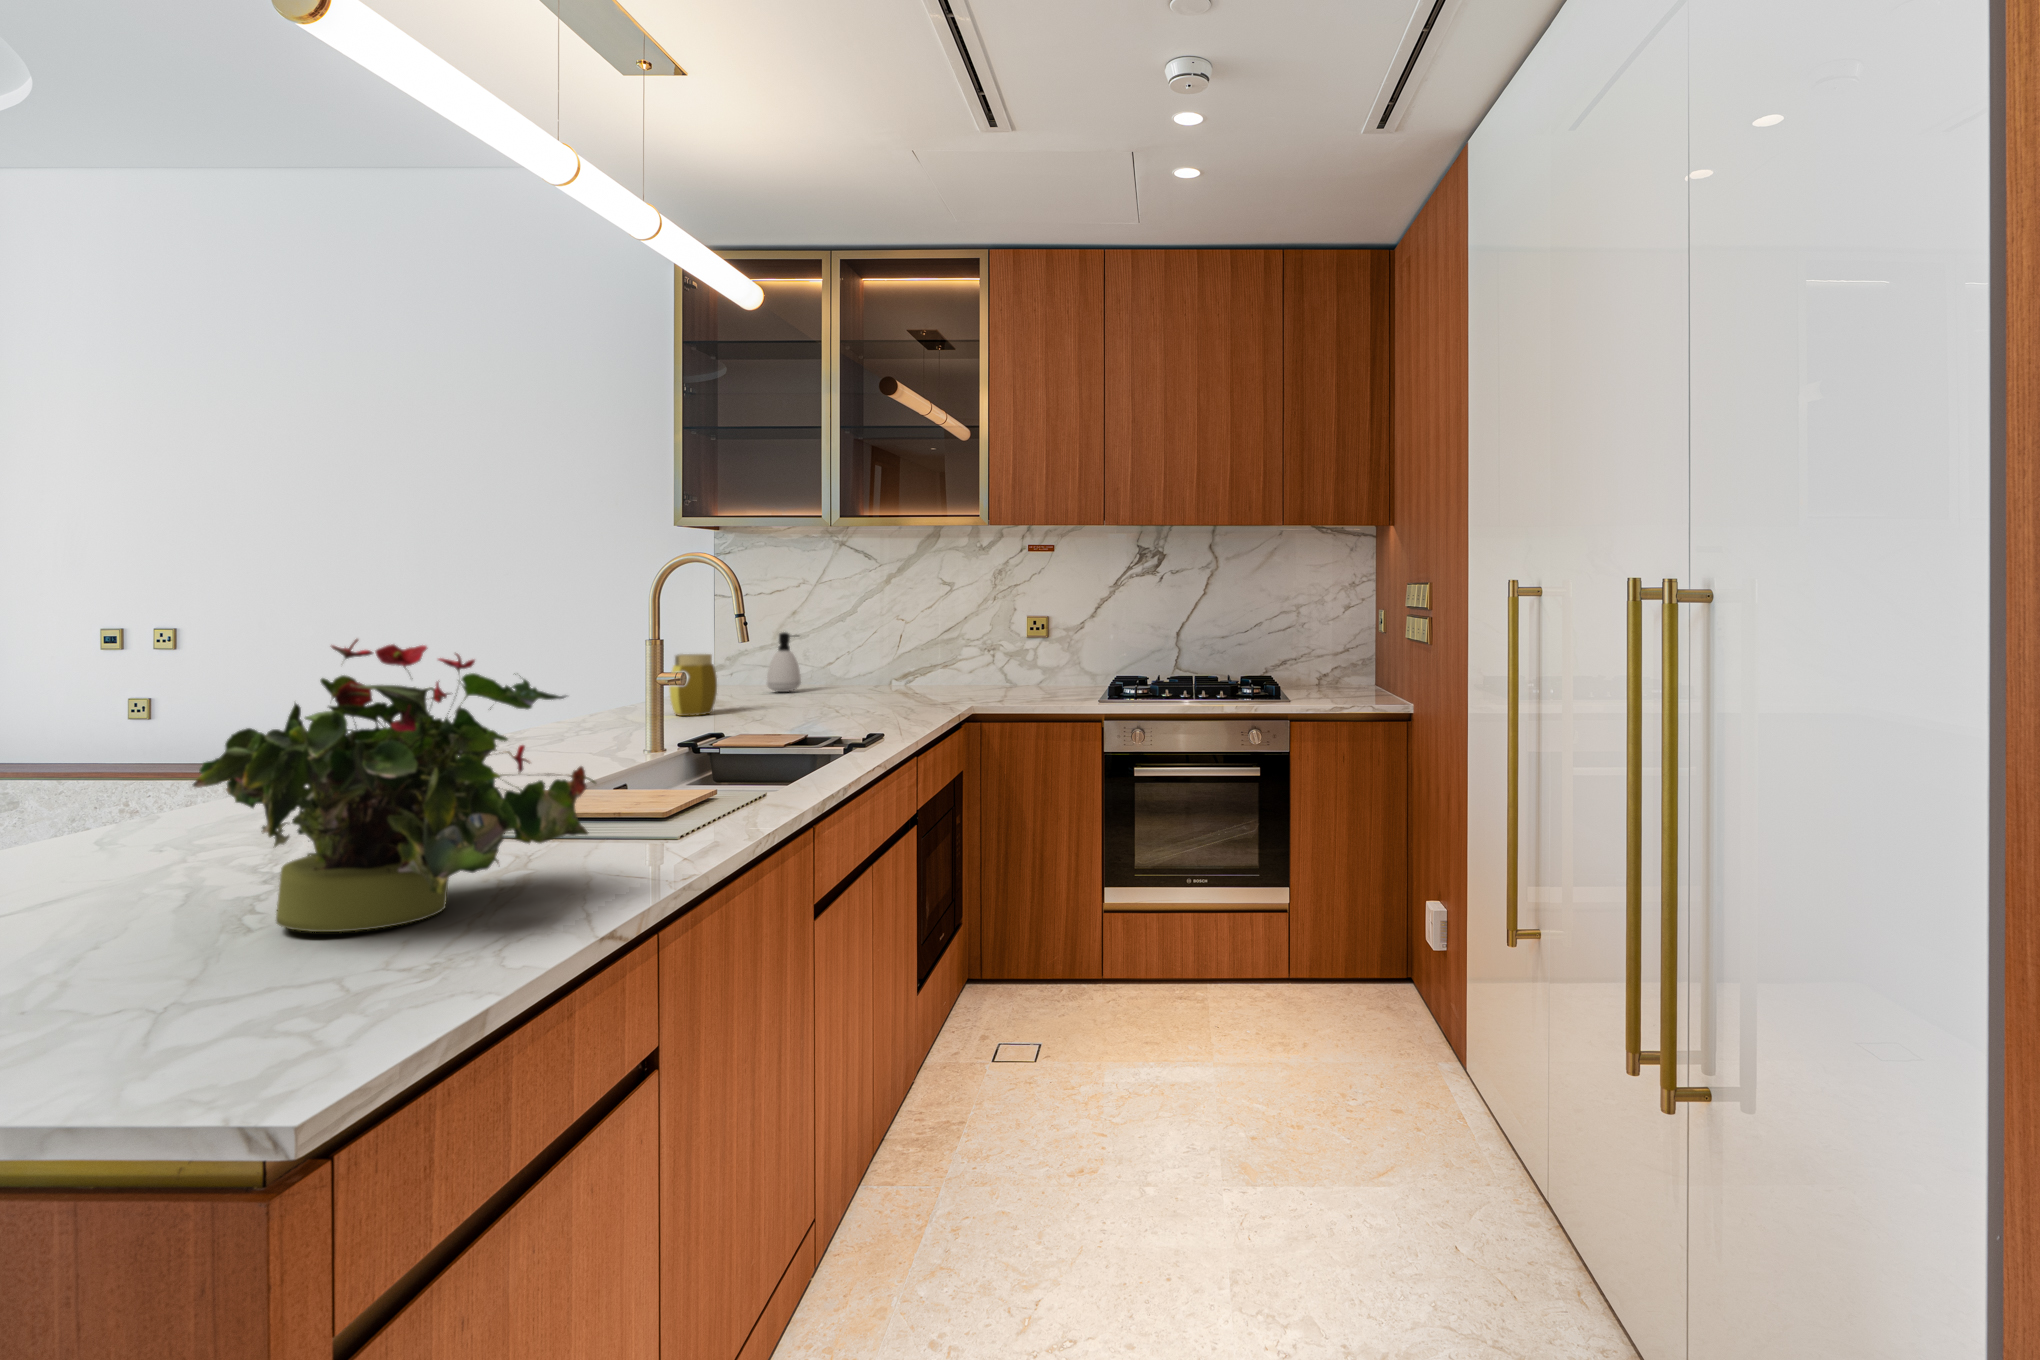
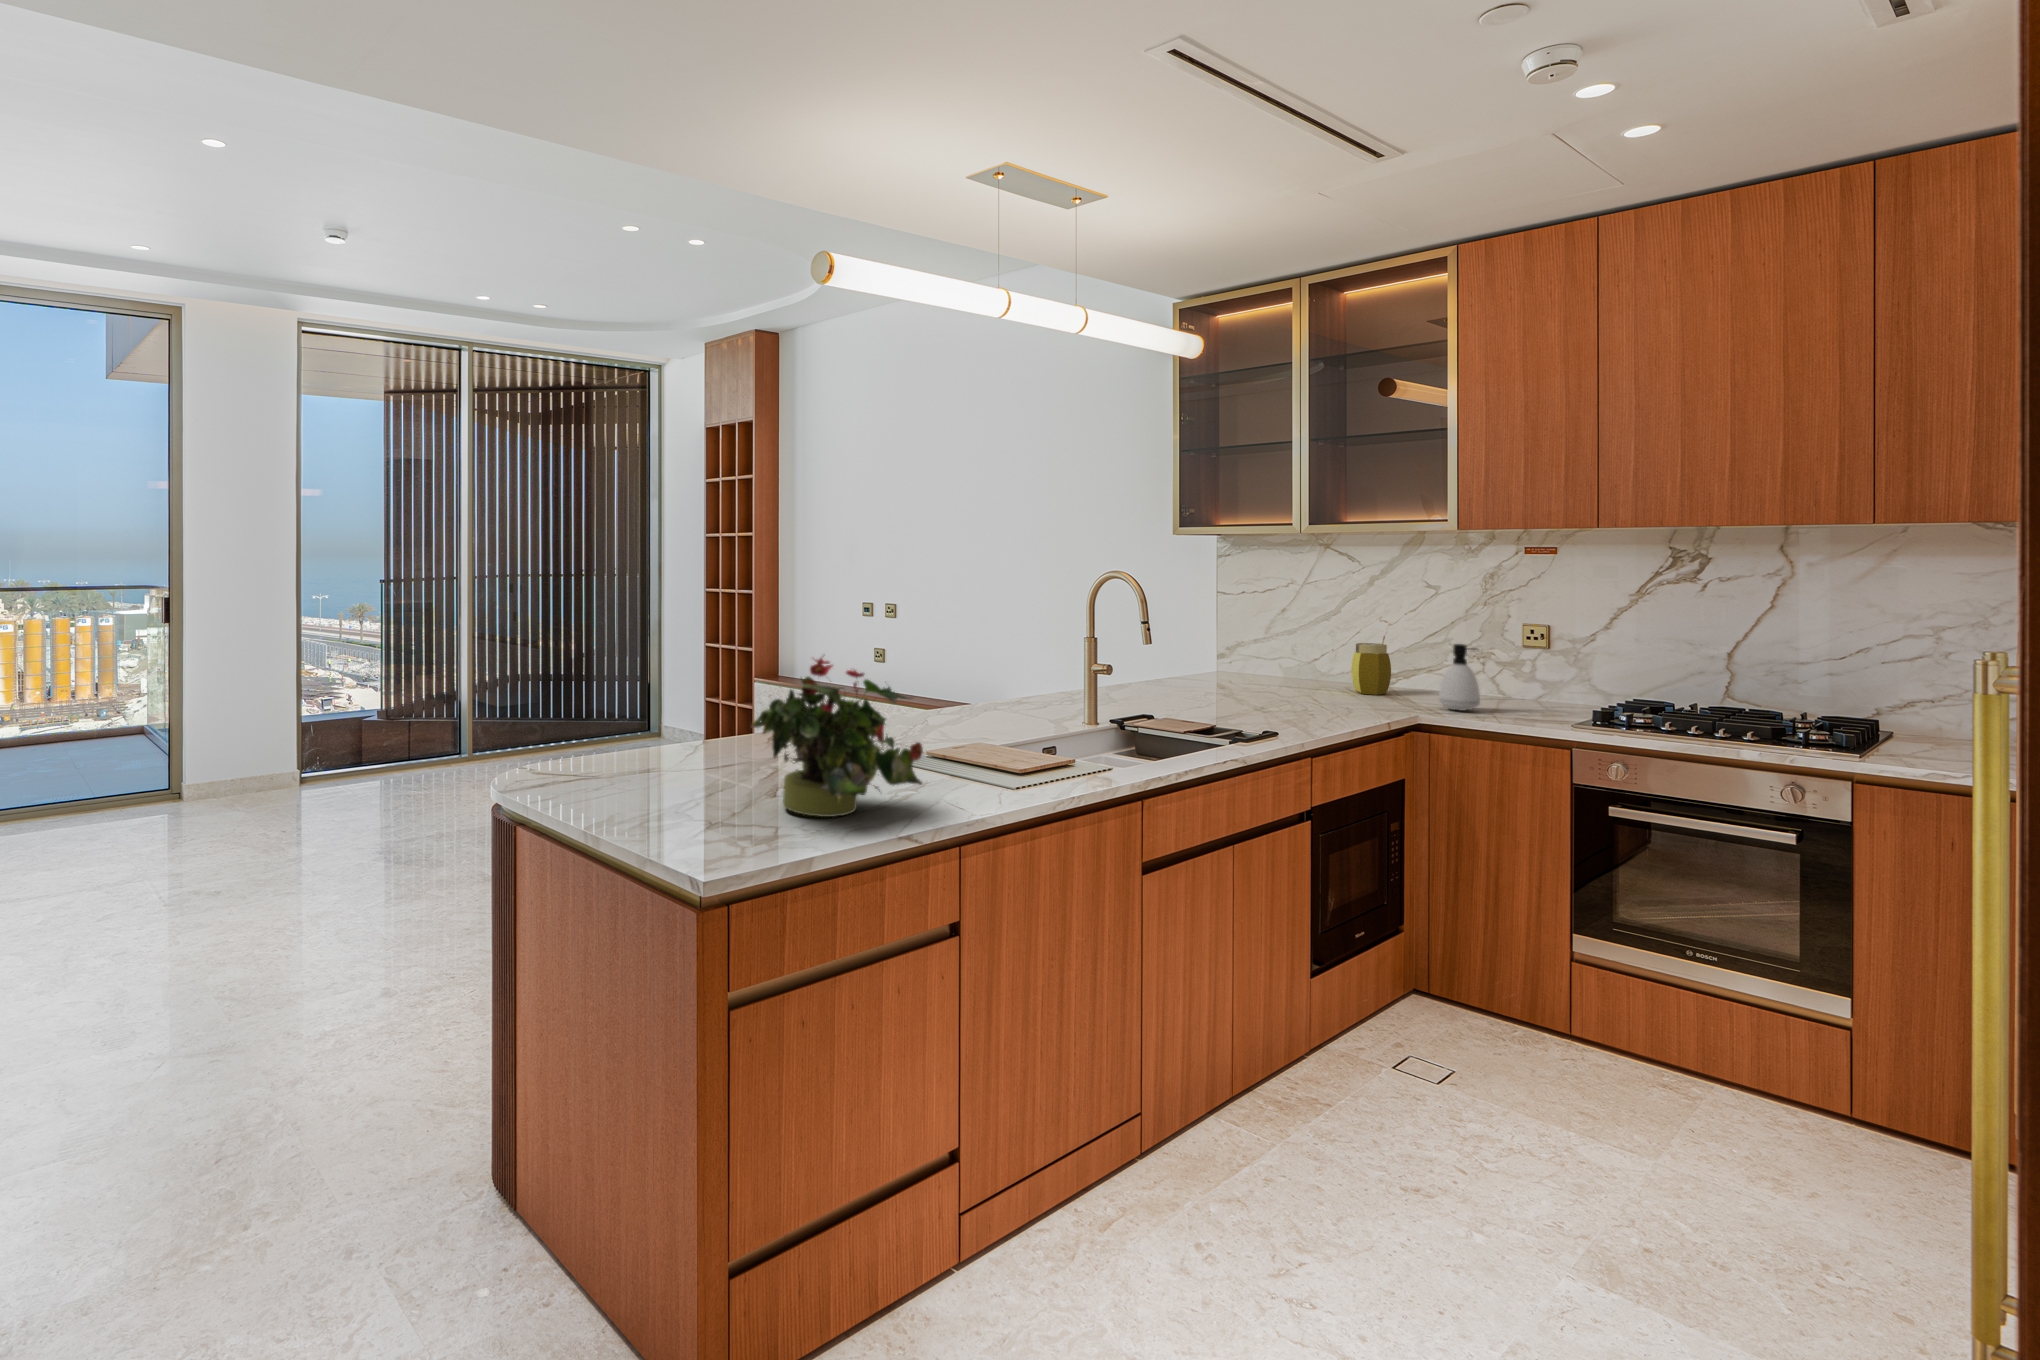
soap dispenser: present [767,632,801,692] -> present [1439,644,1480,711]
jar: present [669,654,717,716] -> present [1351,643,1391,695]

